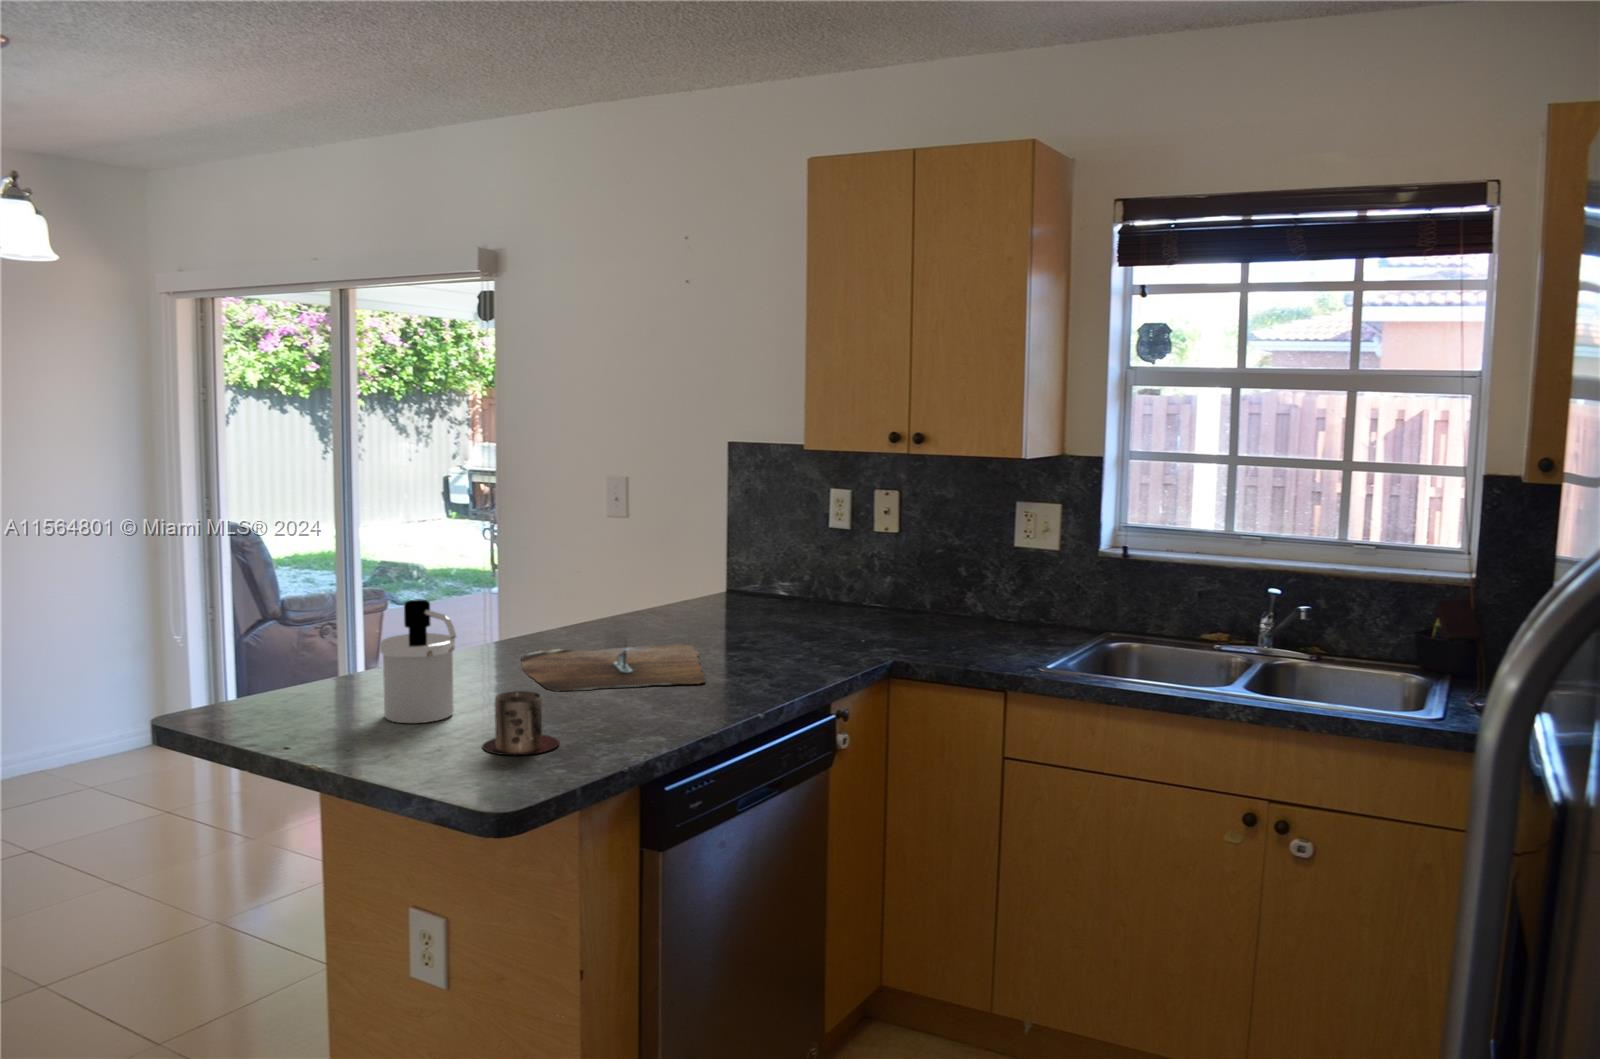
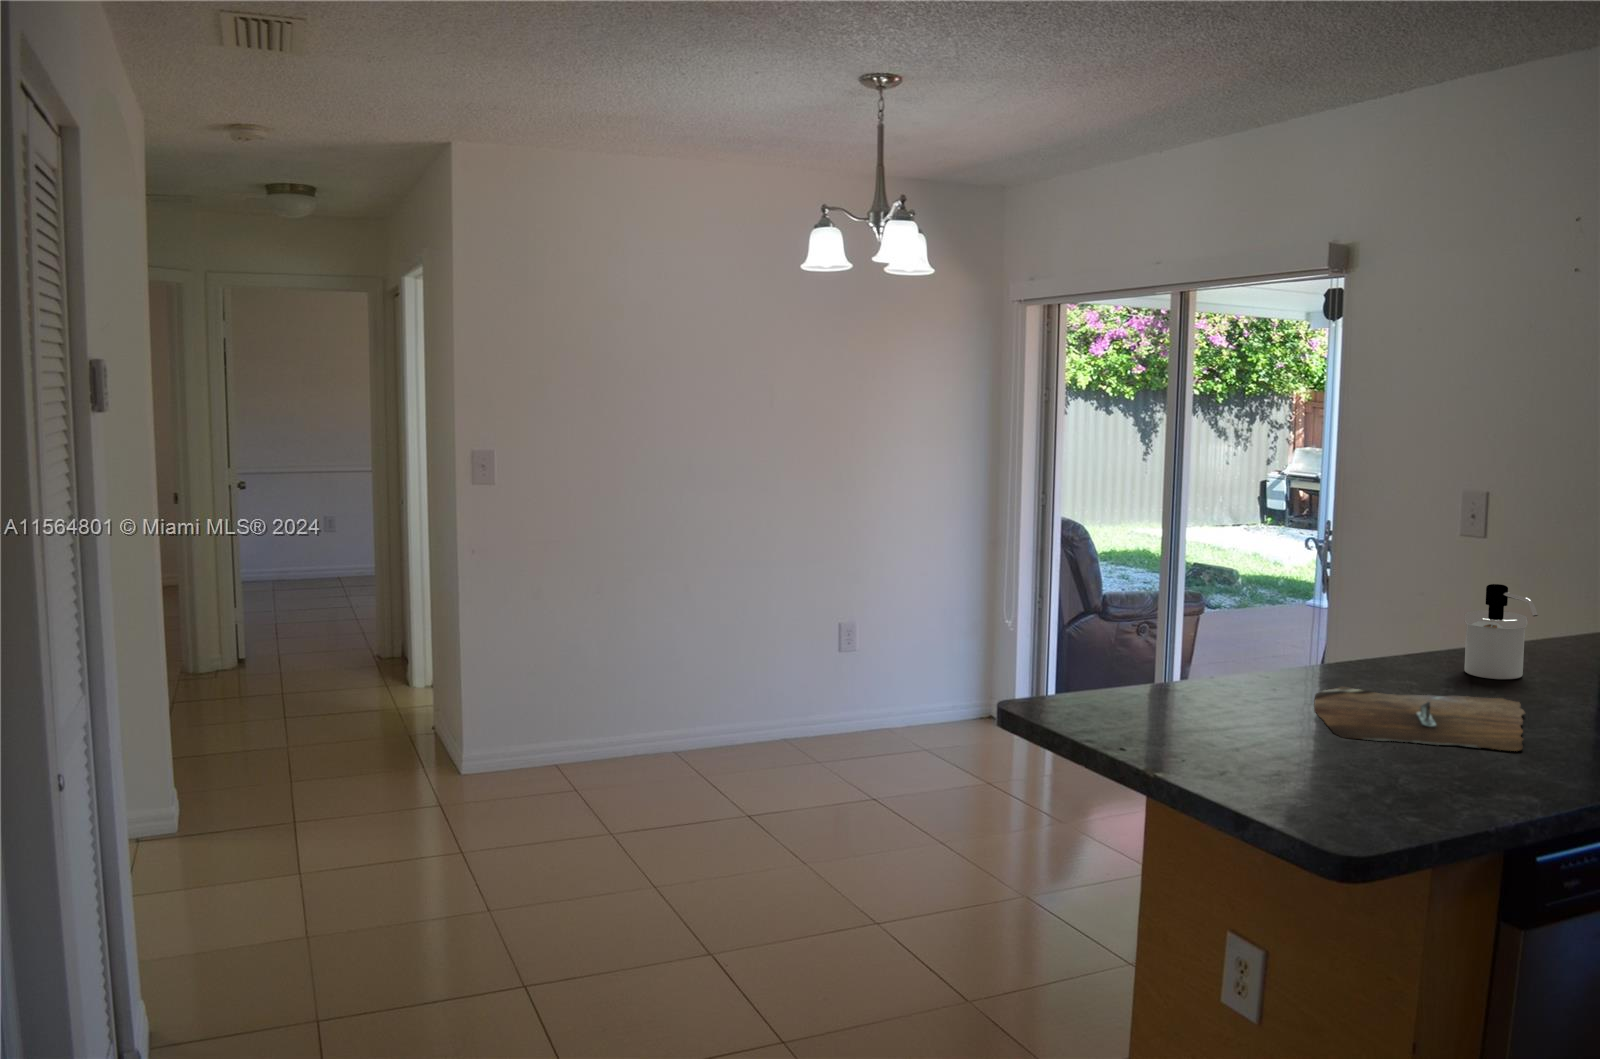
soap dispenser: present [380,599,456,723] -> present [1465,584,1538,679]
mug: present [482,691,559,755] -> none [1255,739,1334,804]

